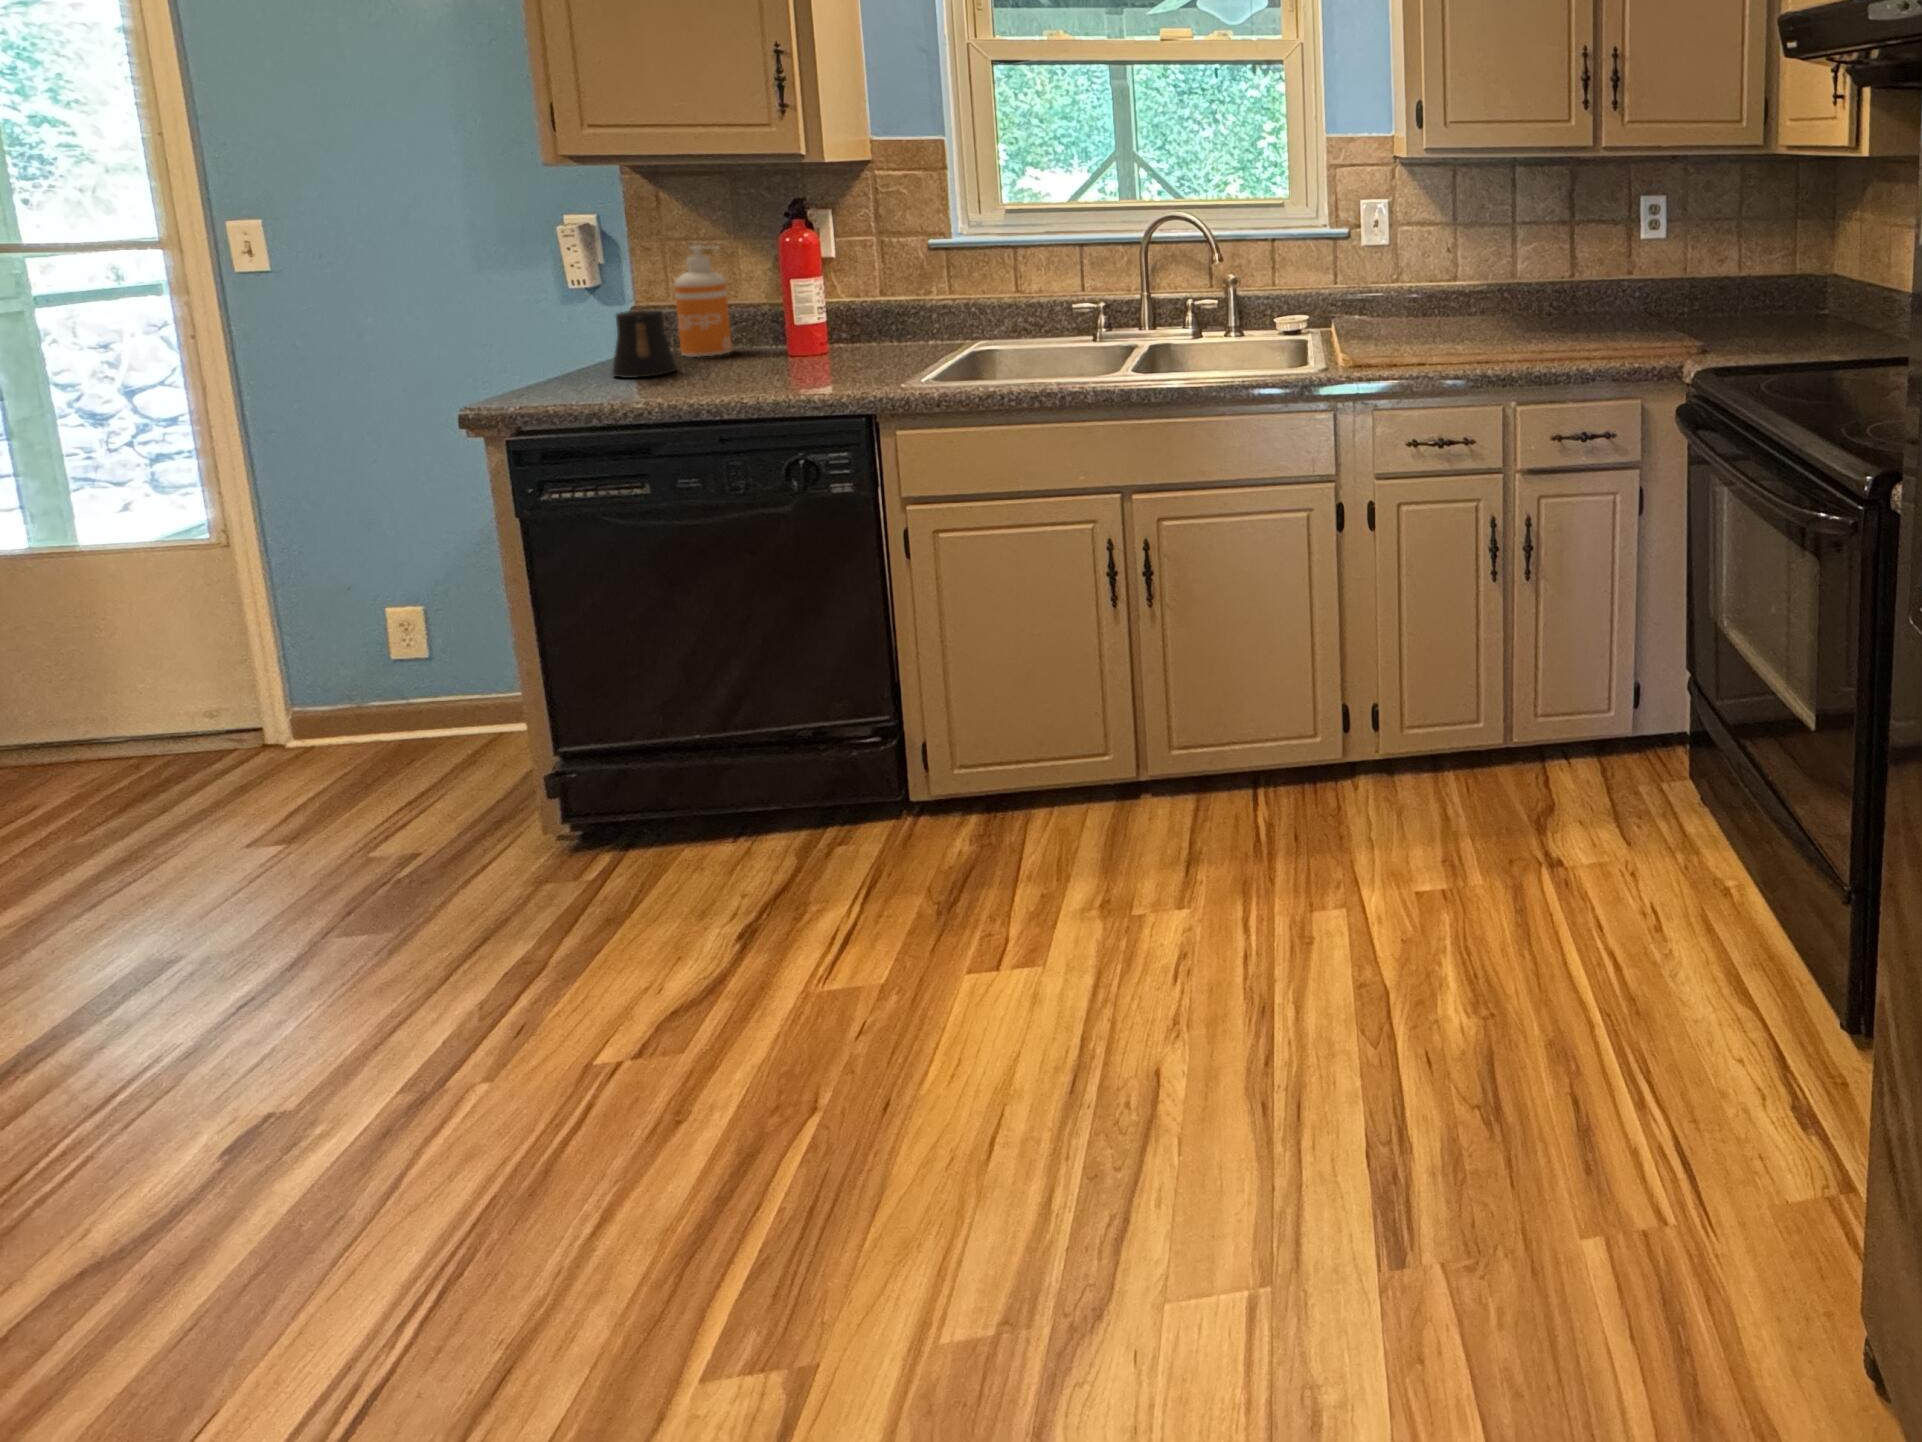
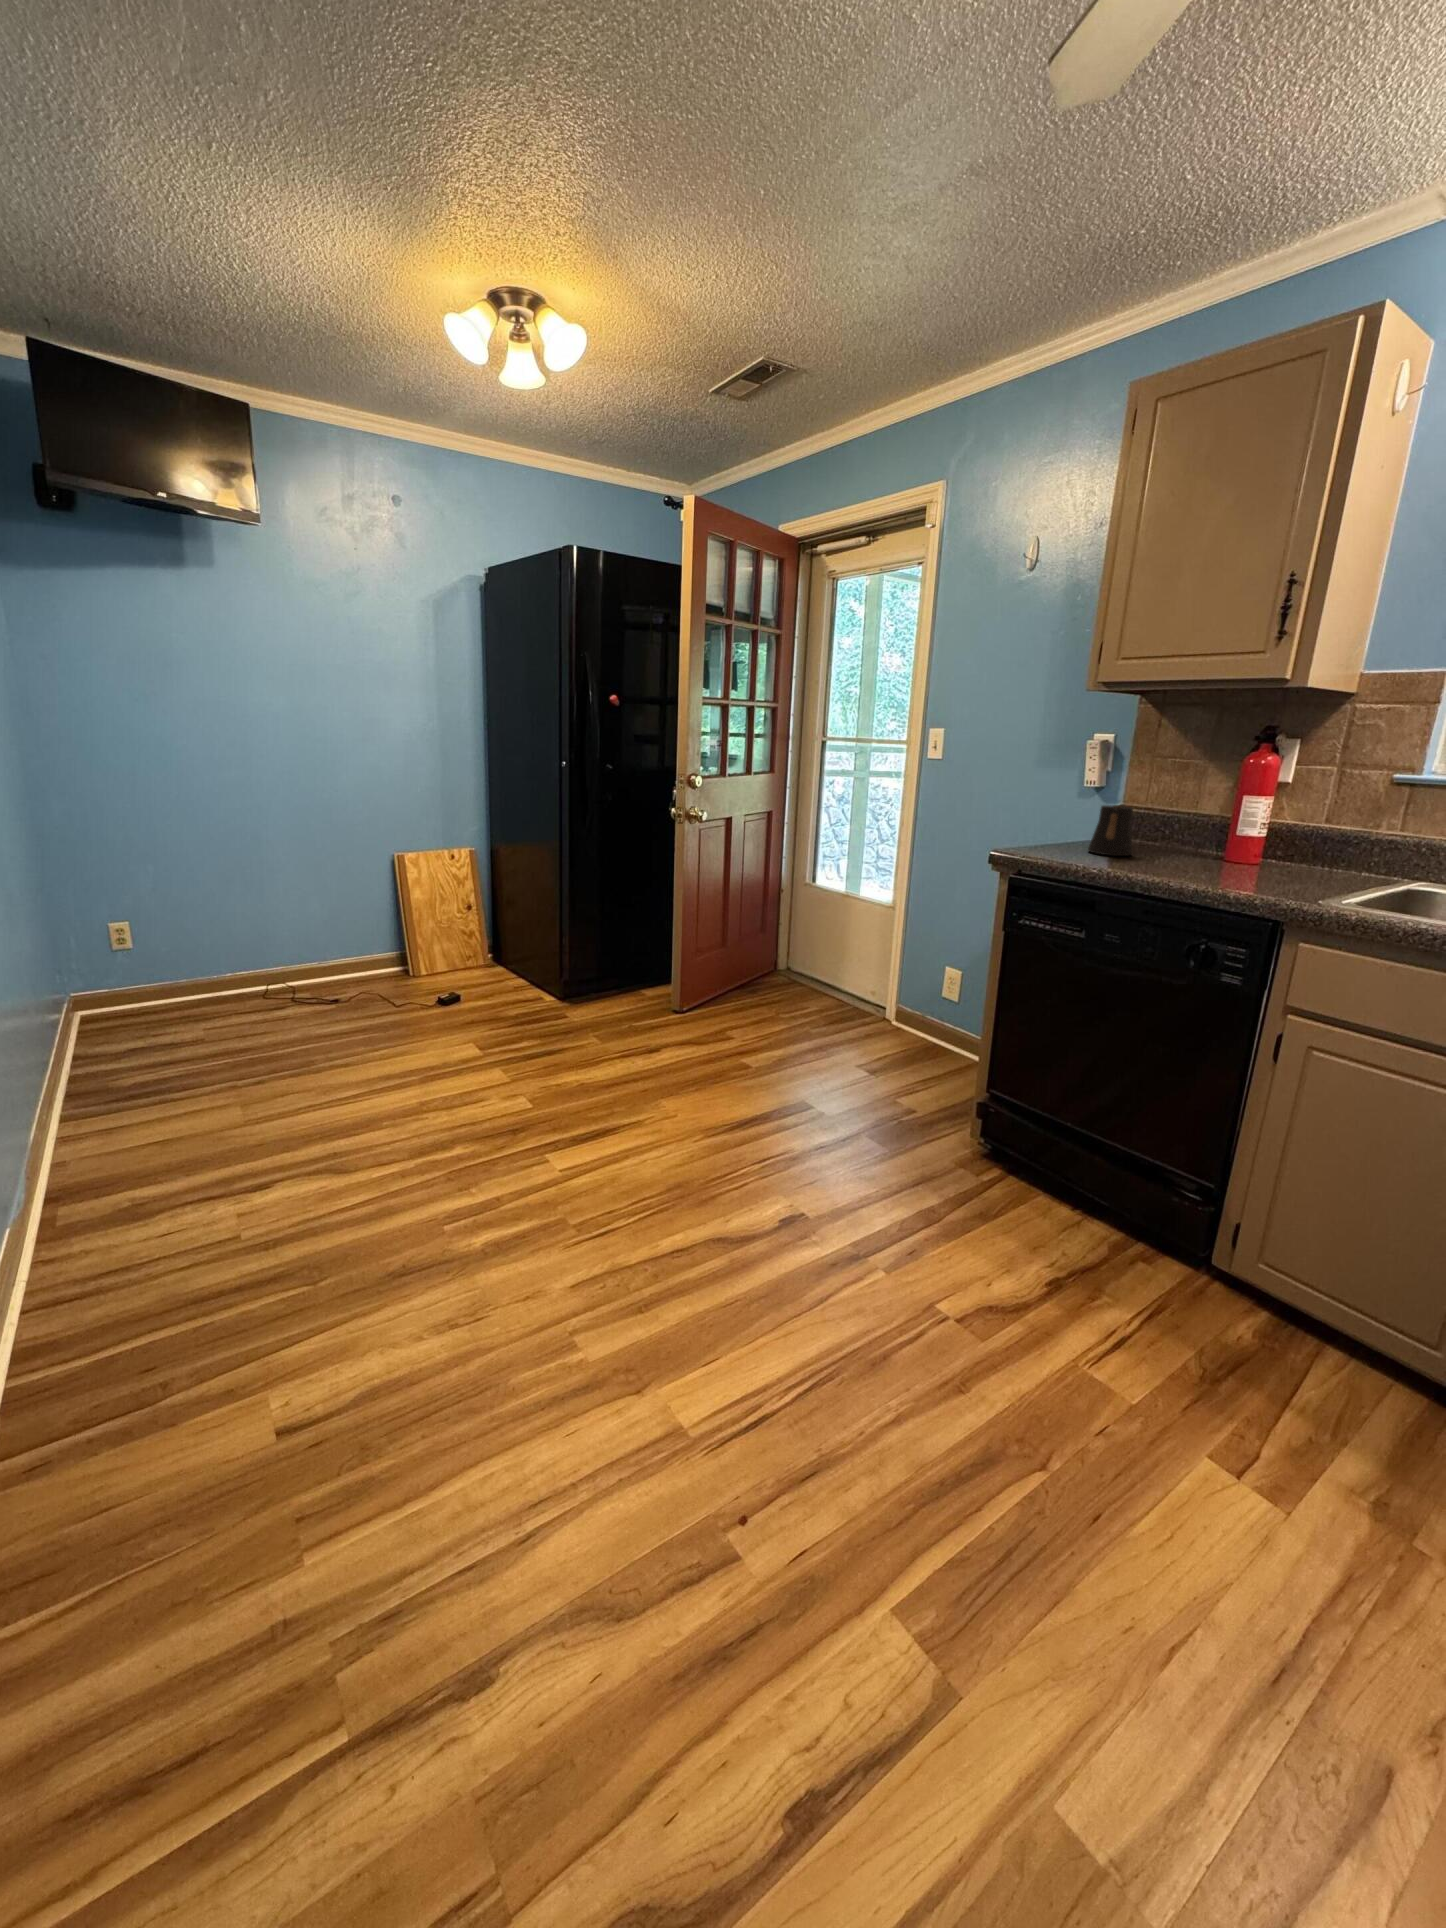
soap dispenser: present [674,246,732,357] -> none [1141,763,1193,851]

